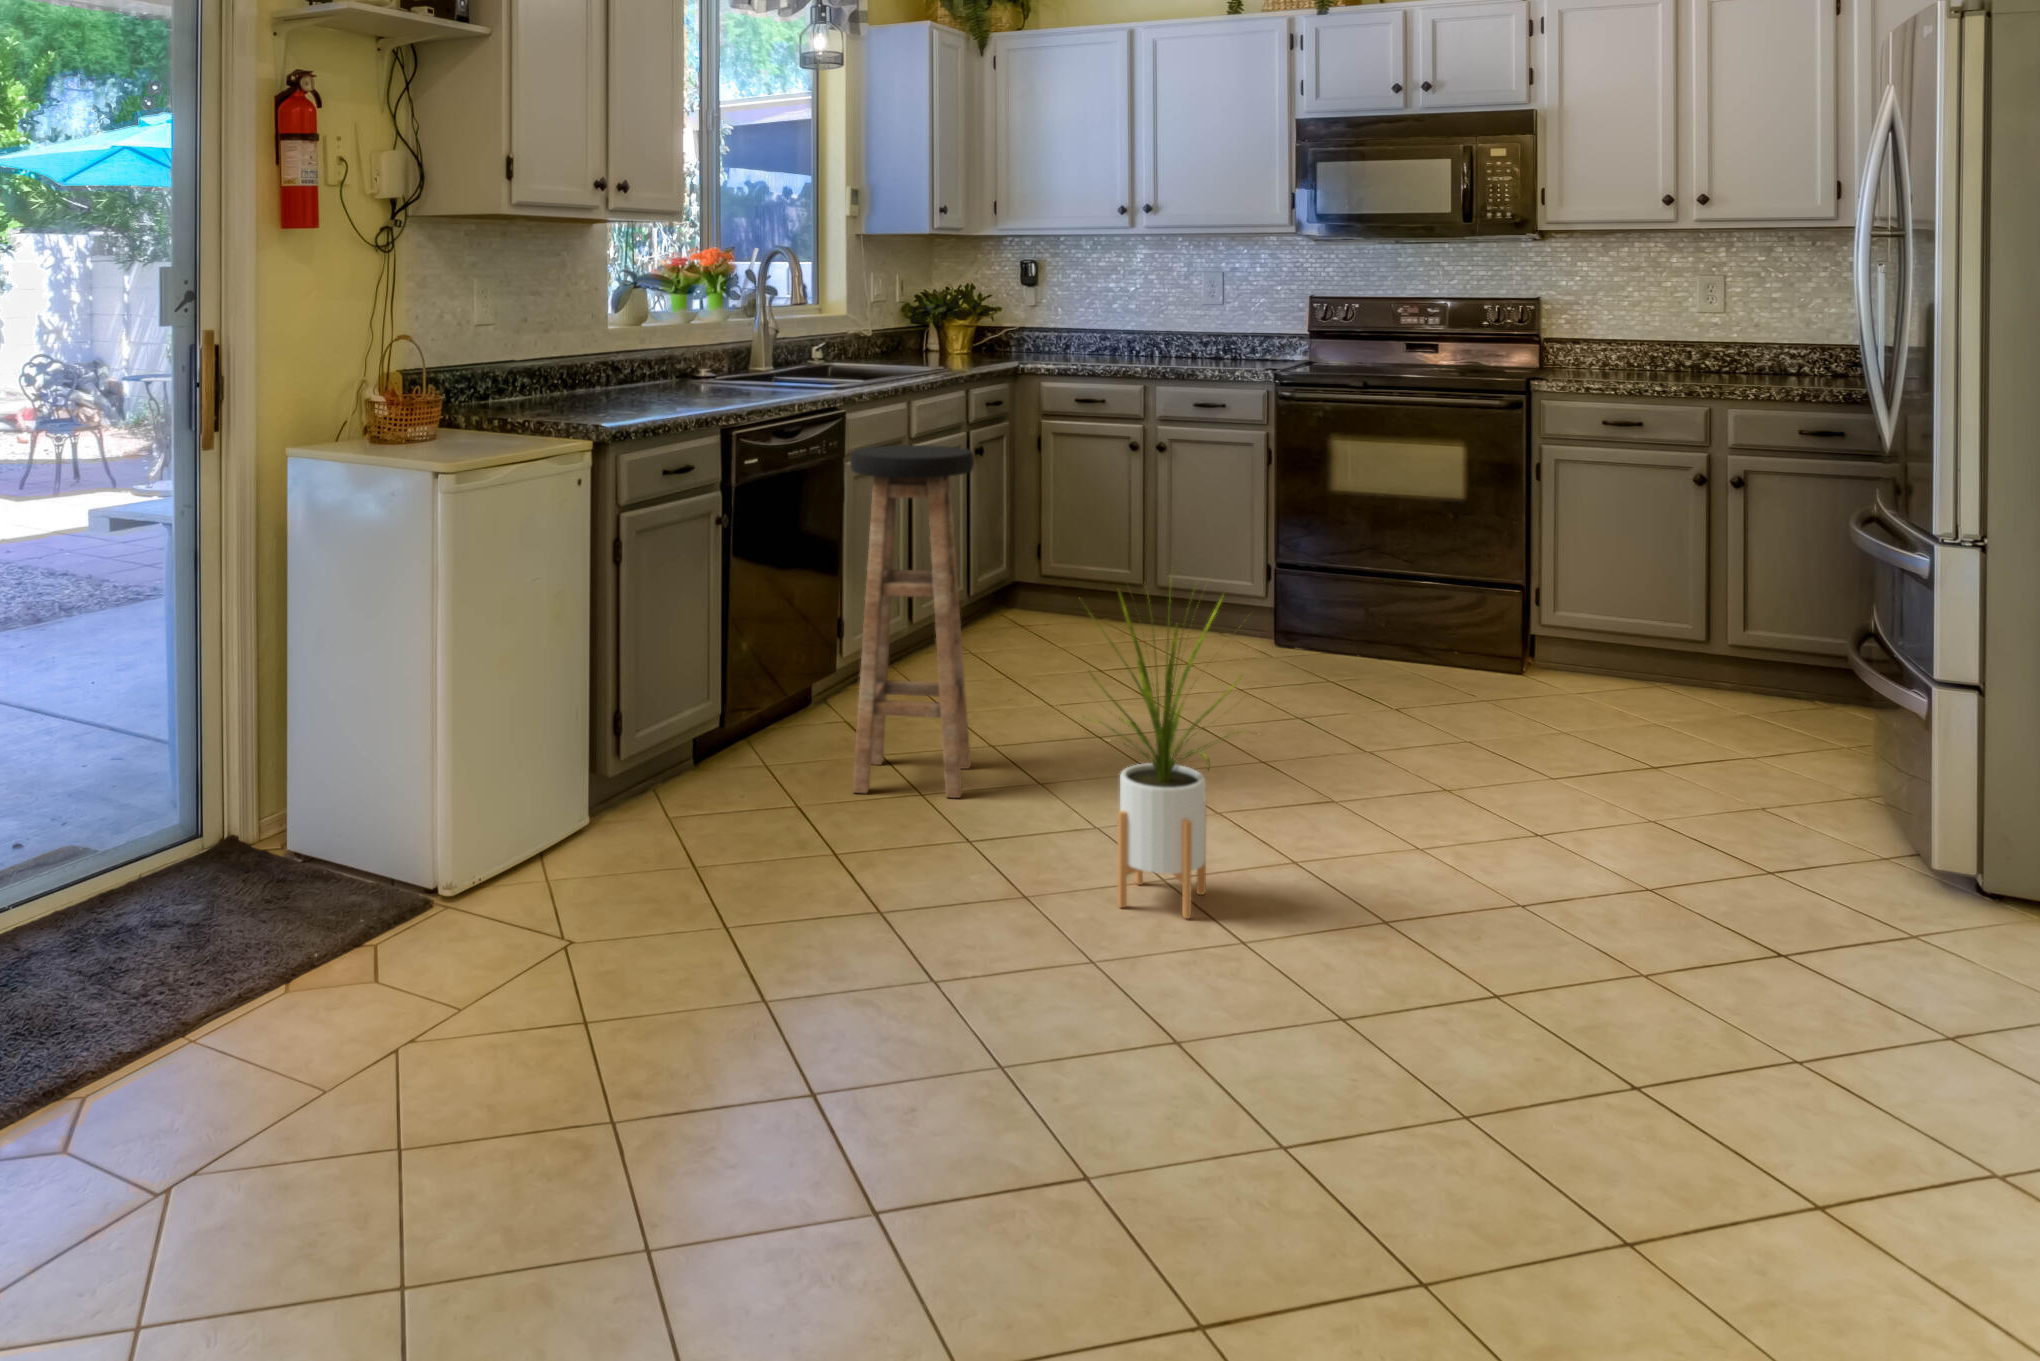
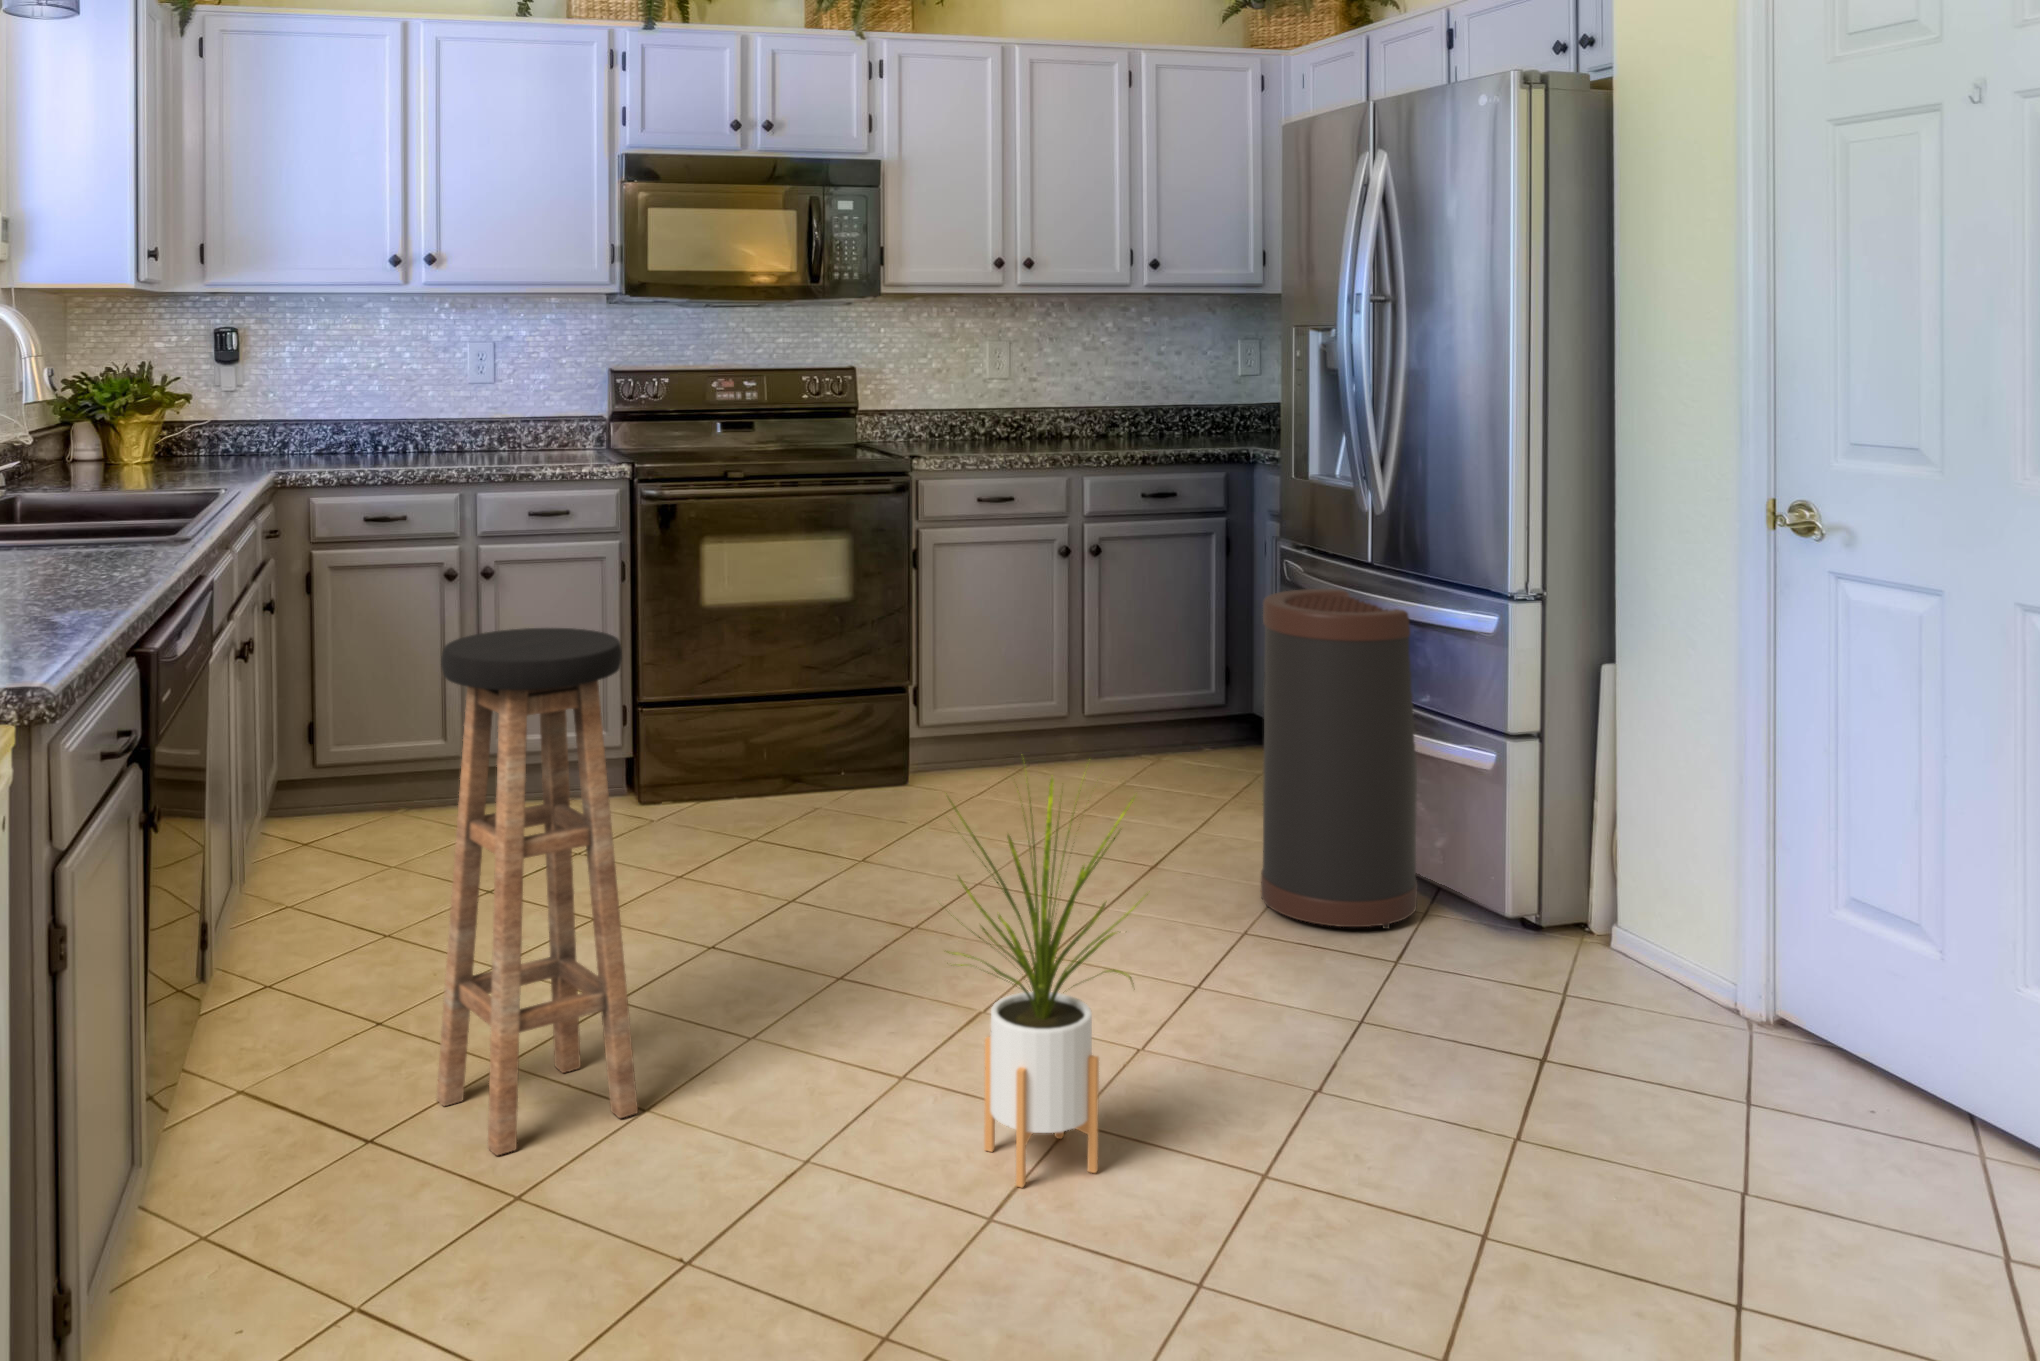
trash can: none [1686,507,1881,869] -> present [1261,589,1417,929]

